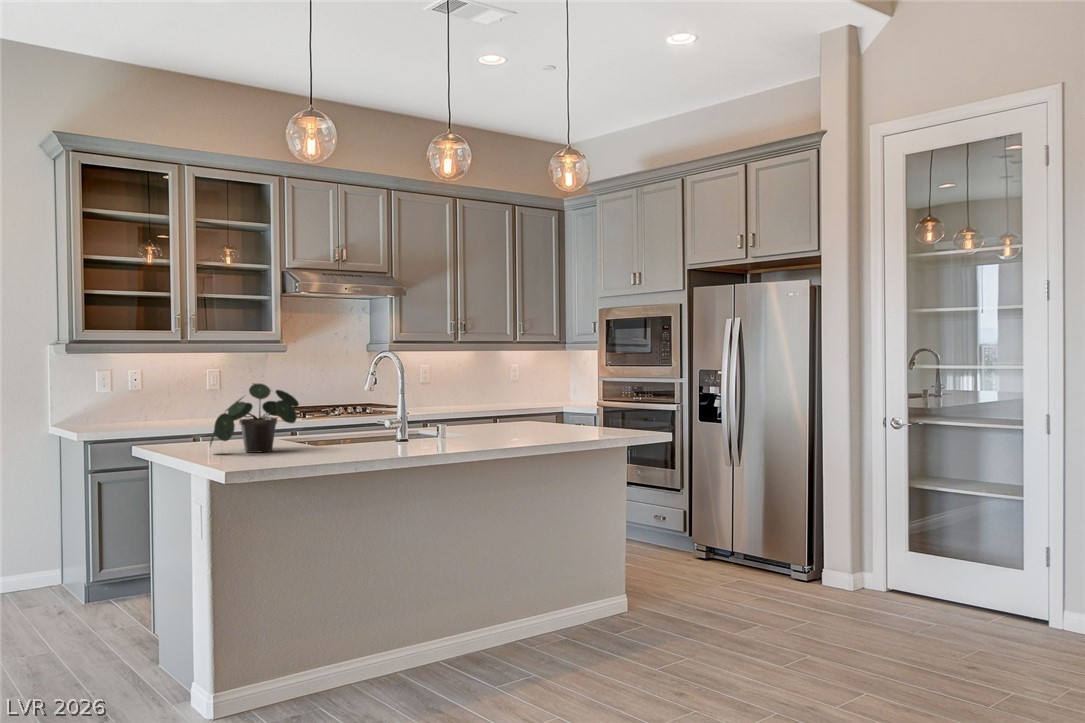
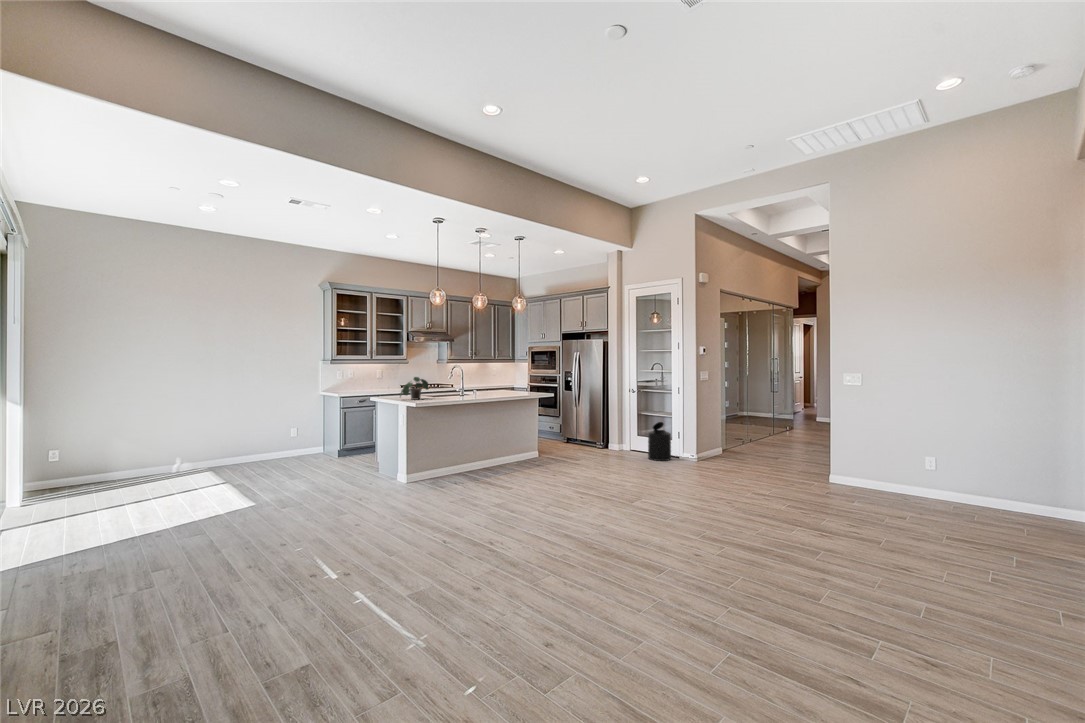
trash can: none [957,517,1034,637] -> present [648,422,671,461]

